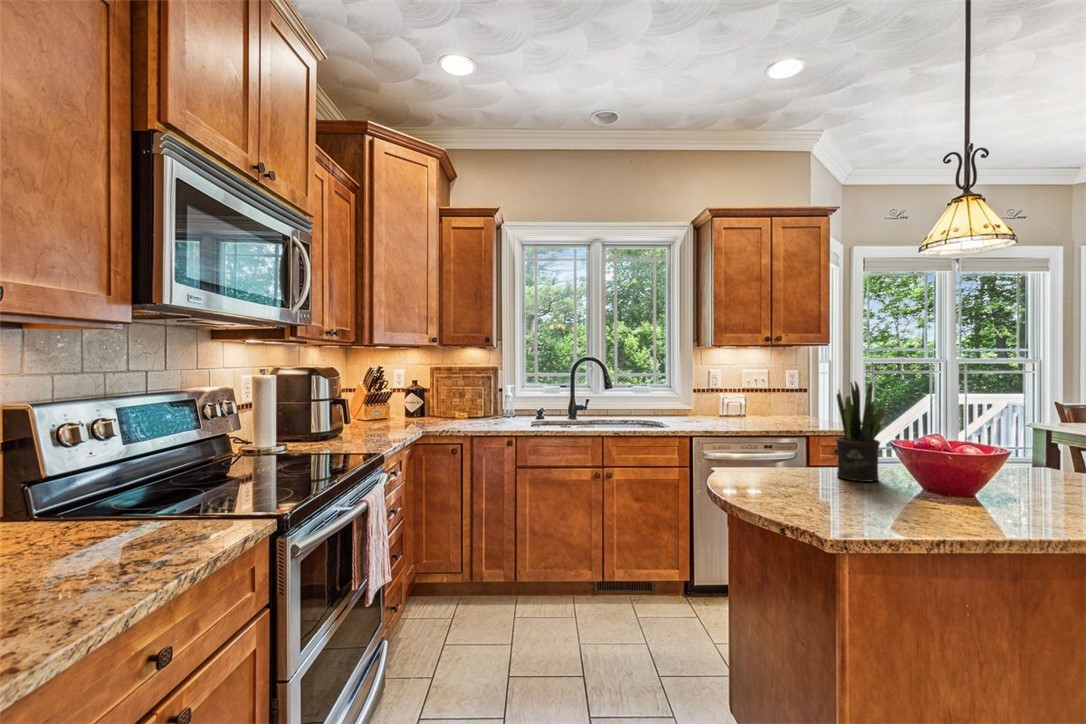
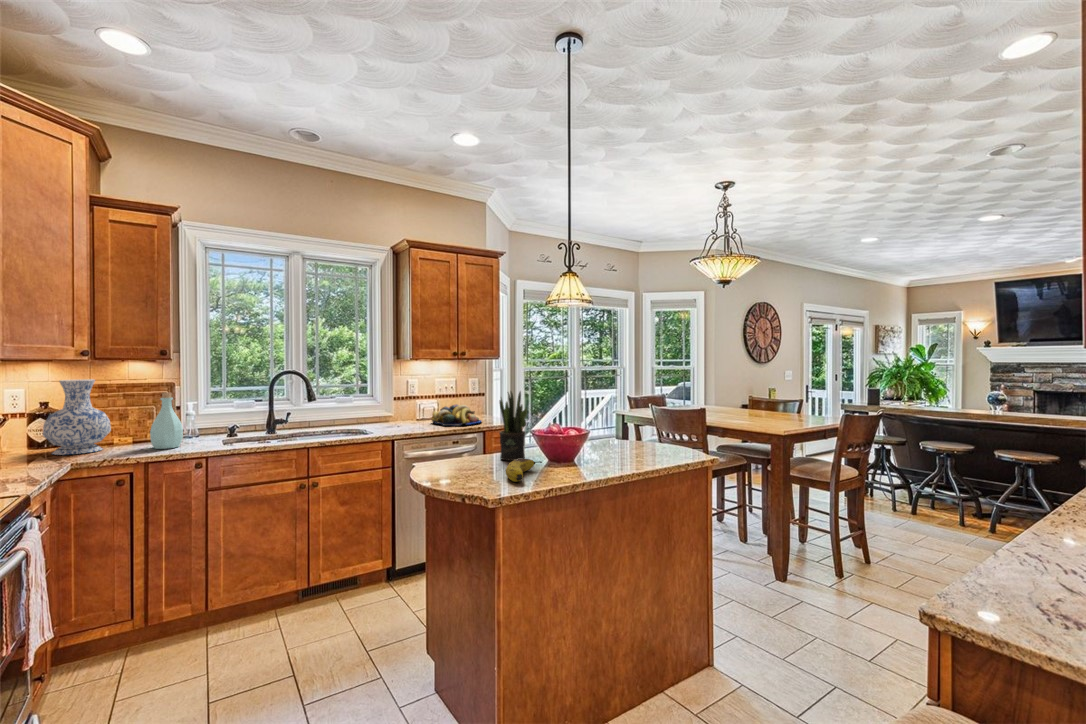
vase: none [408,362,451,424] -> present [43,379,111,455]
bottle: none [476,375,501,425] -> present [150,393,183,449]
fruit bowl: none [738,401,803,426] -> present [432,405,481,426]
fruit: none [850,482,915,517] -> present [505,459,542,482]

